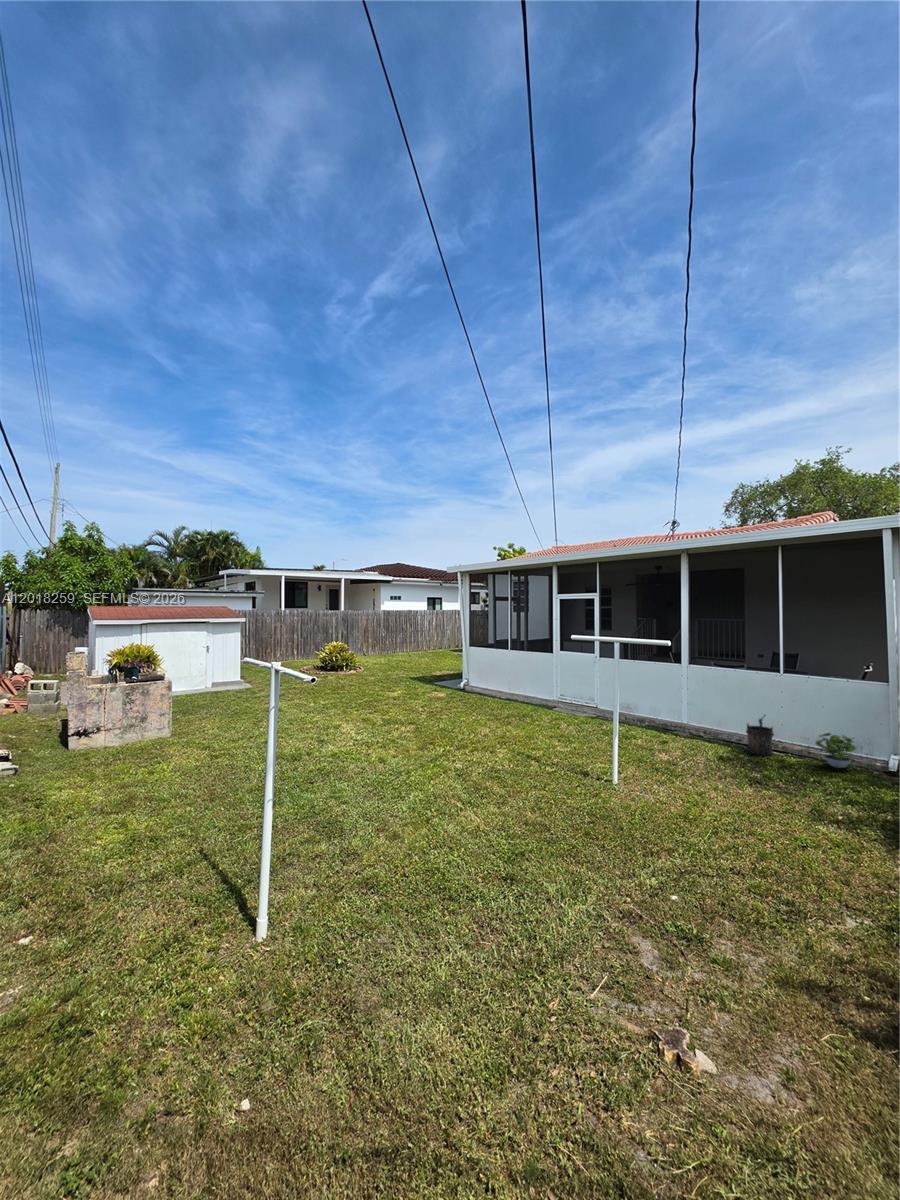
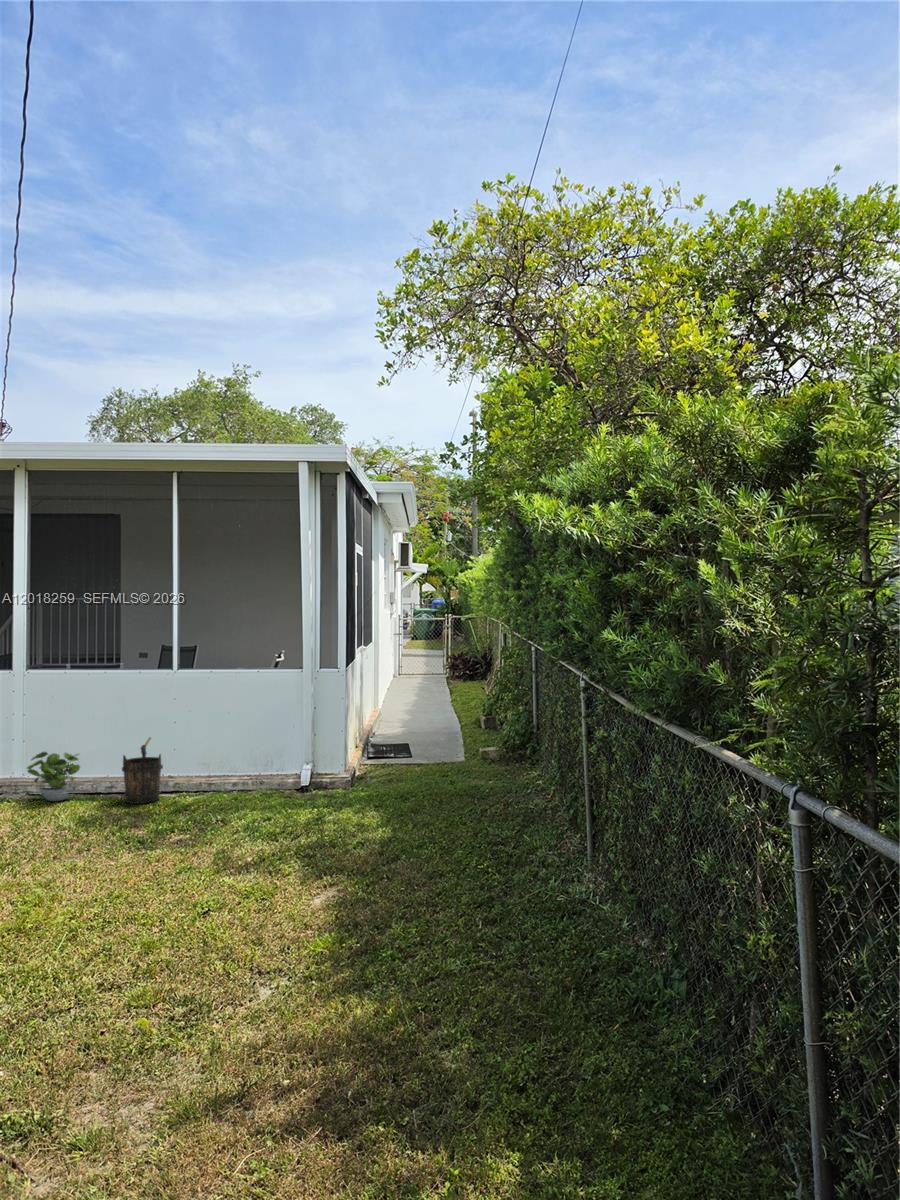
potted plant: present [816,733,856,768] -> present [27,752,80,801]

